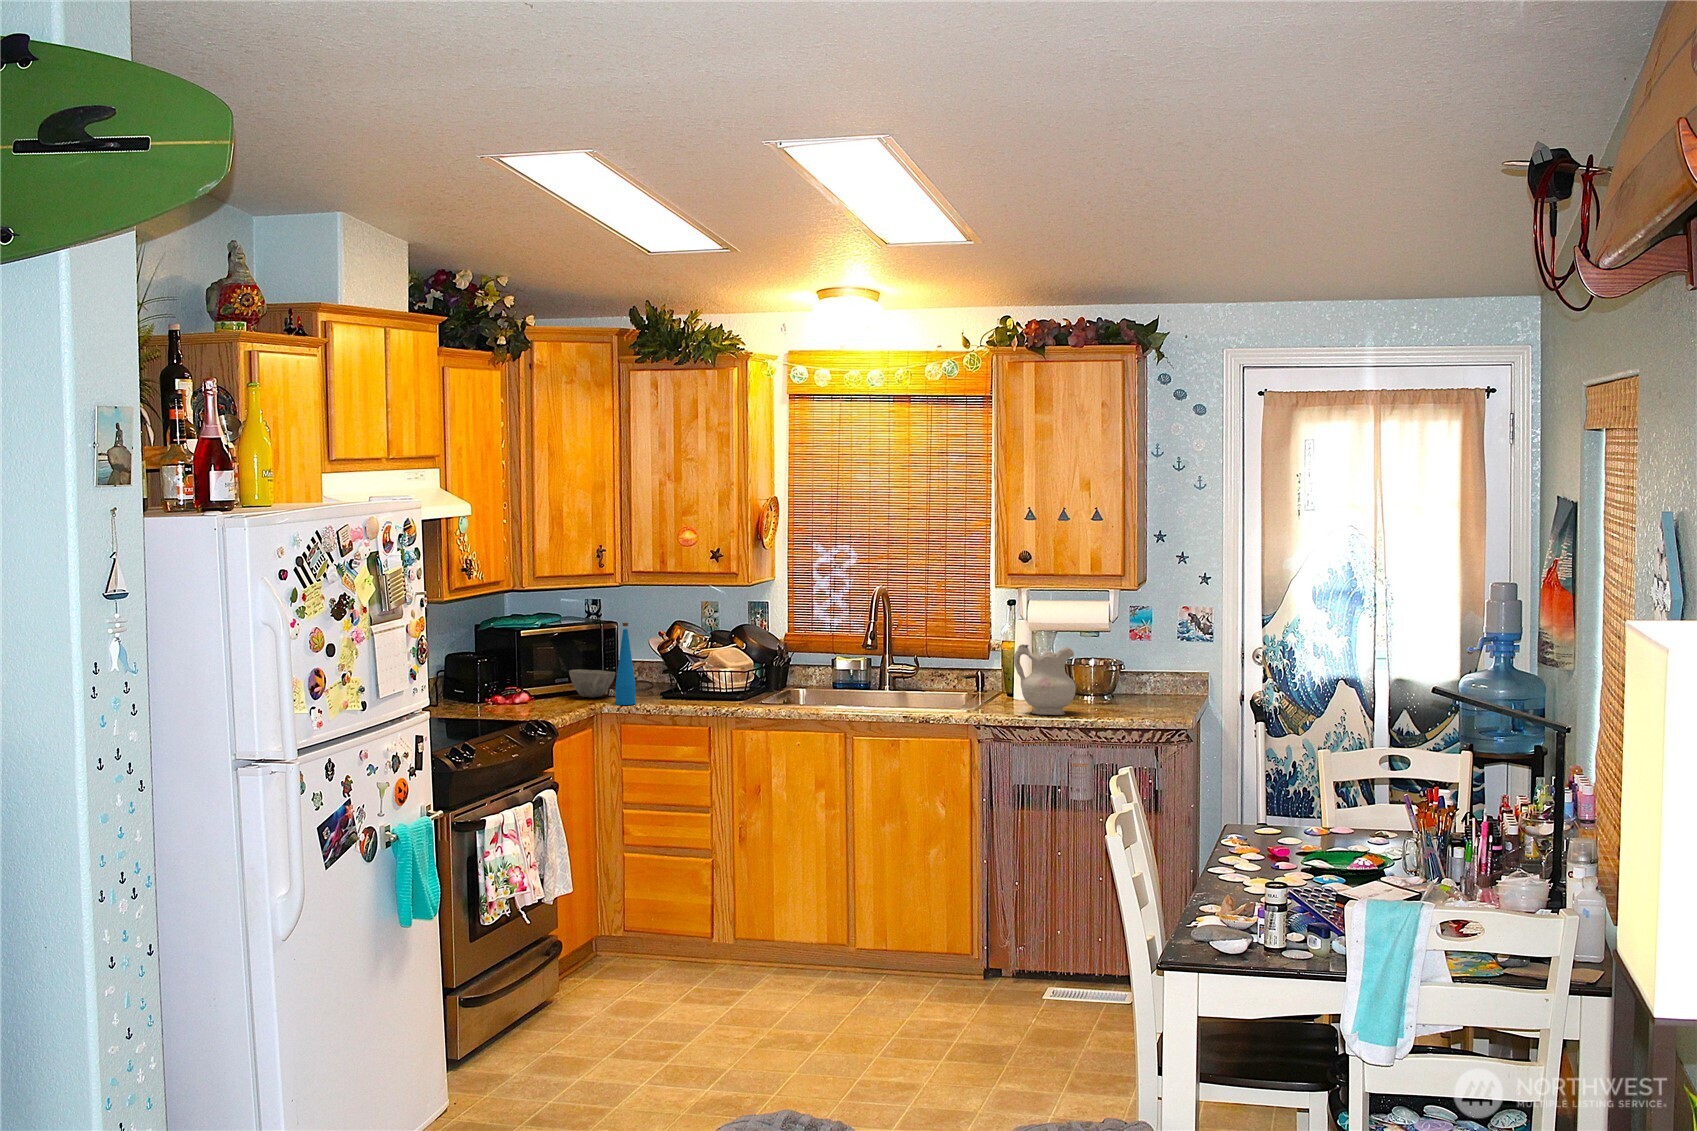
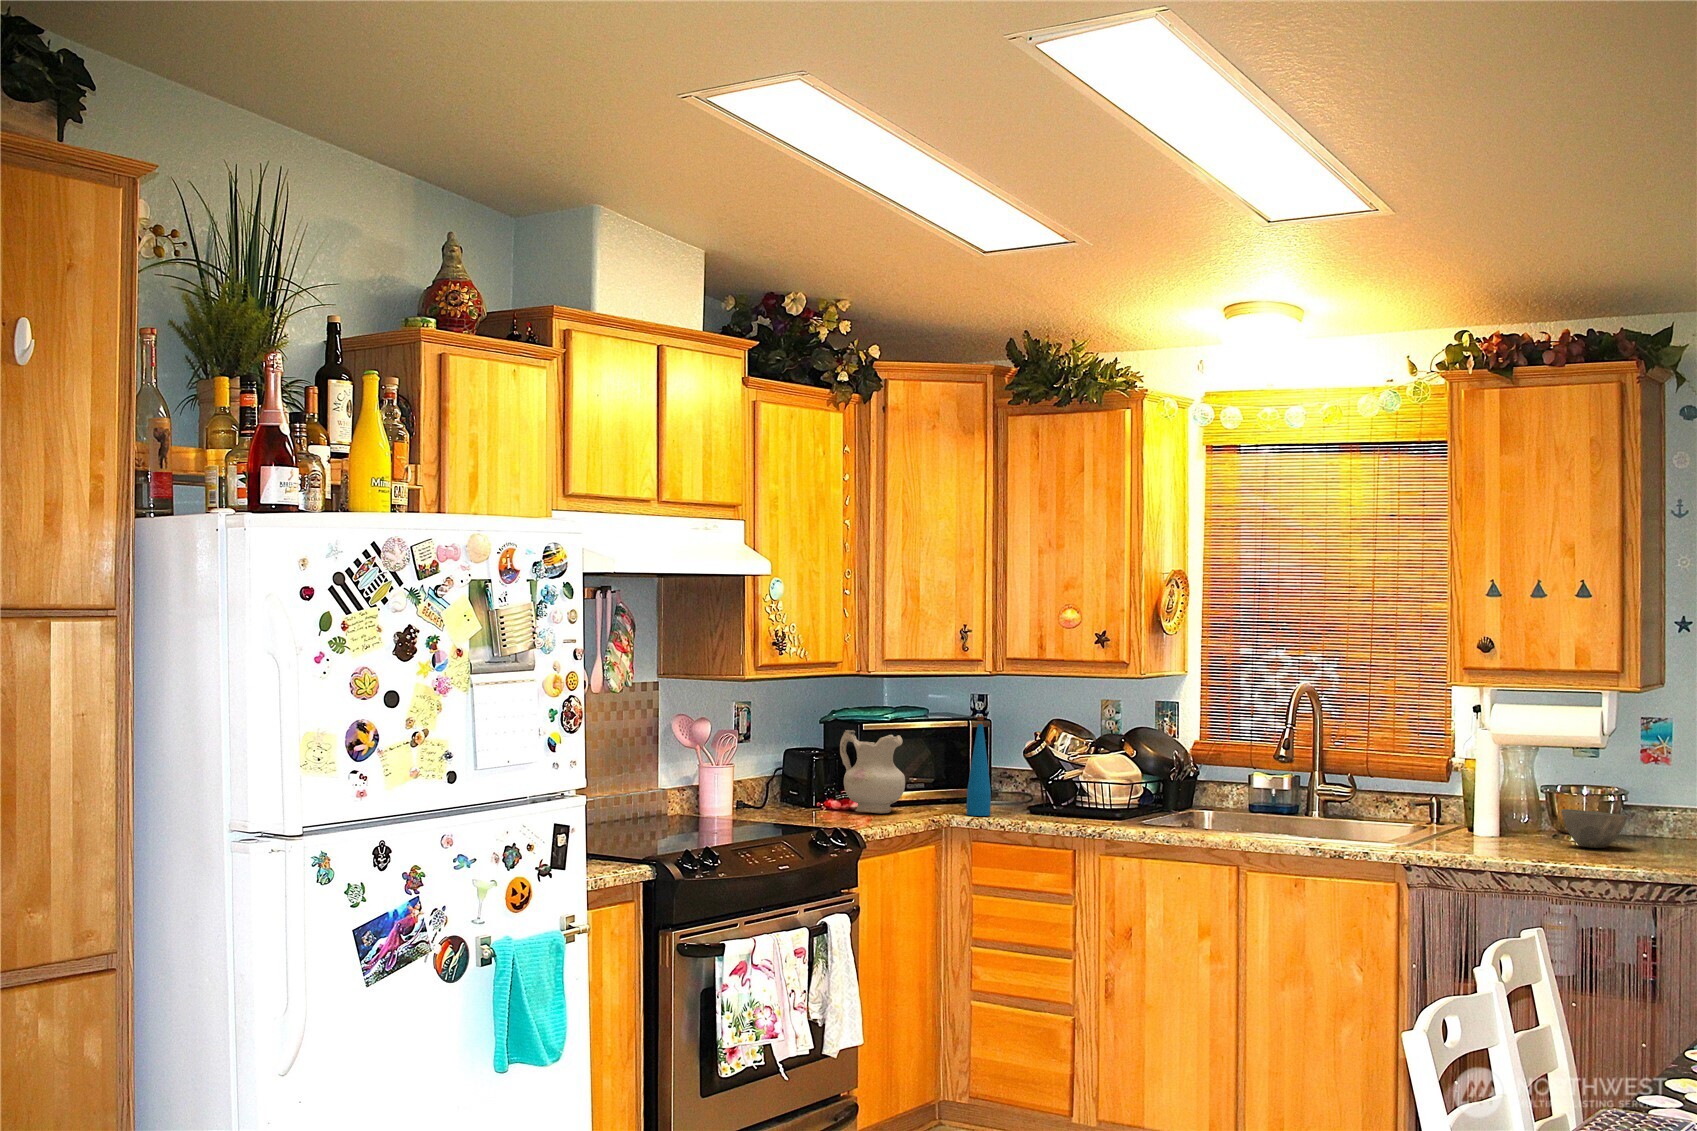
ceramic pitcher: present [1014,644,1076,715] -> present [840,730,905,813]
bowl: present [569,670,615,697] -> present [1561,809,1628,848]

